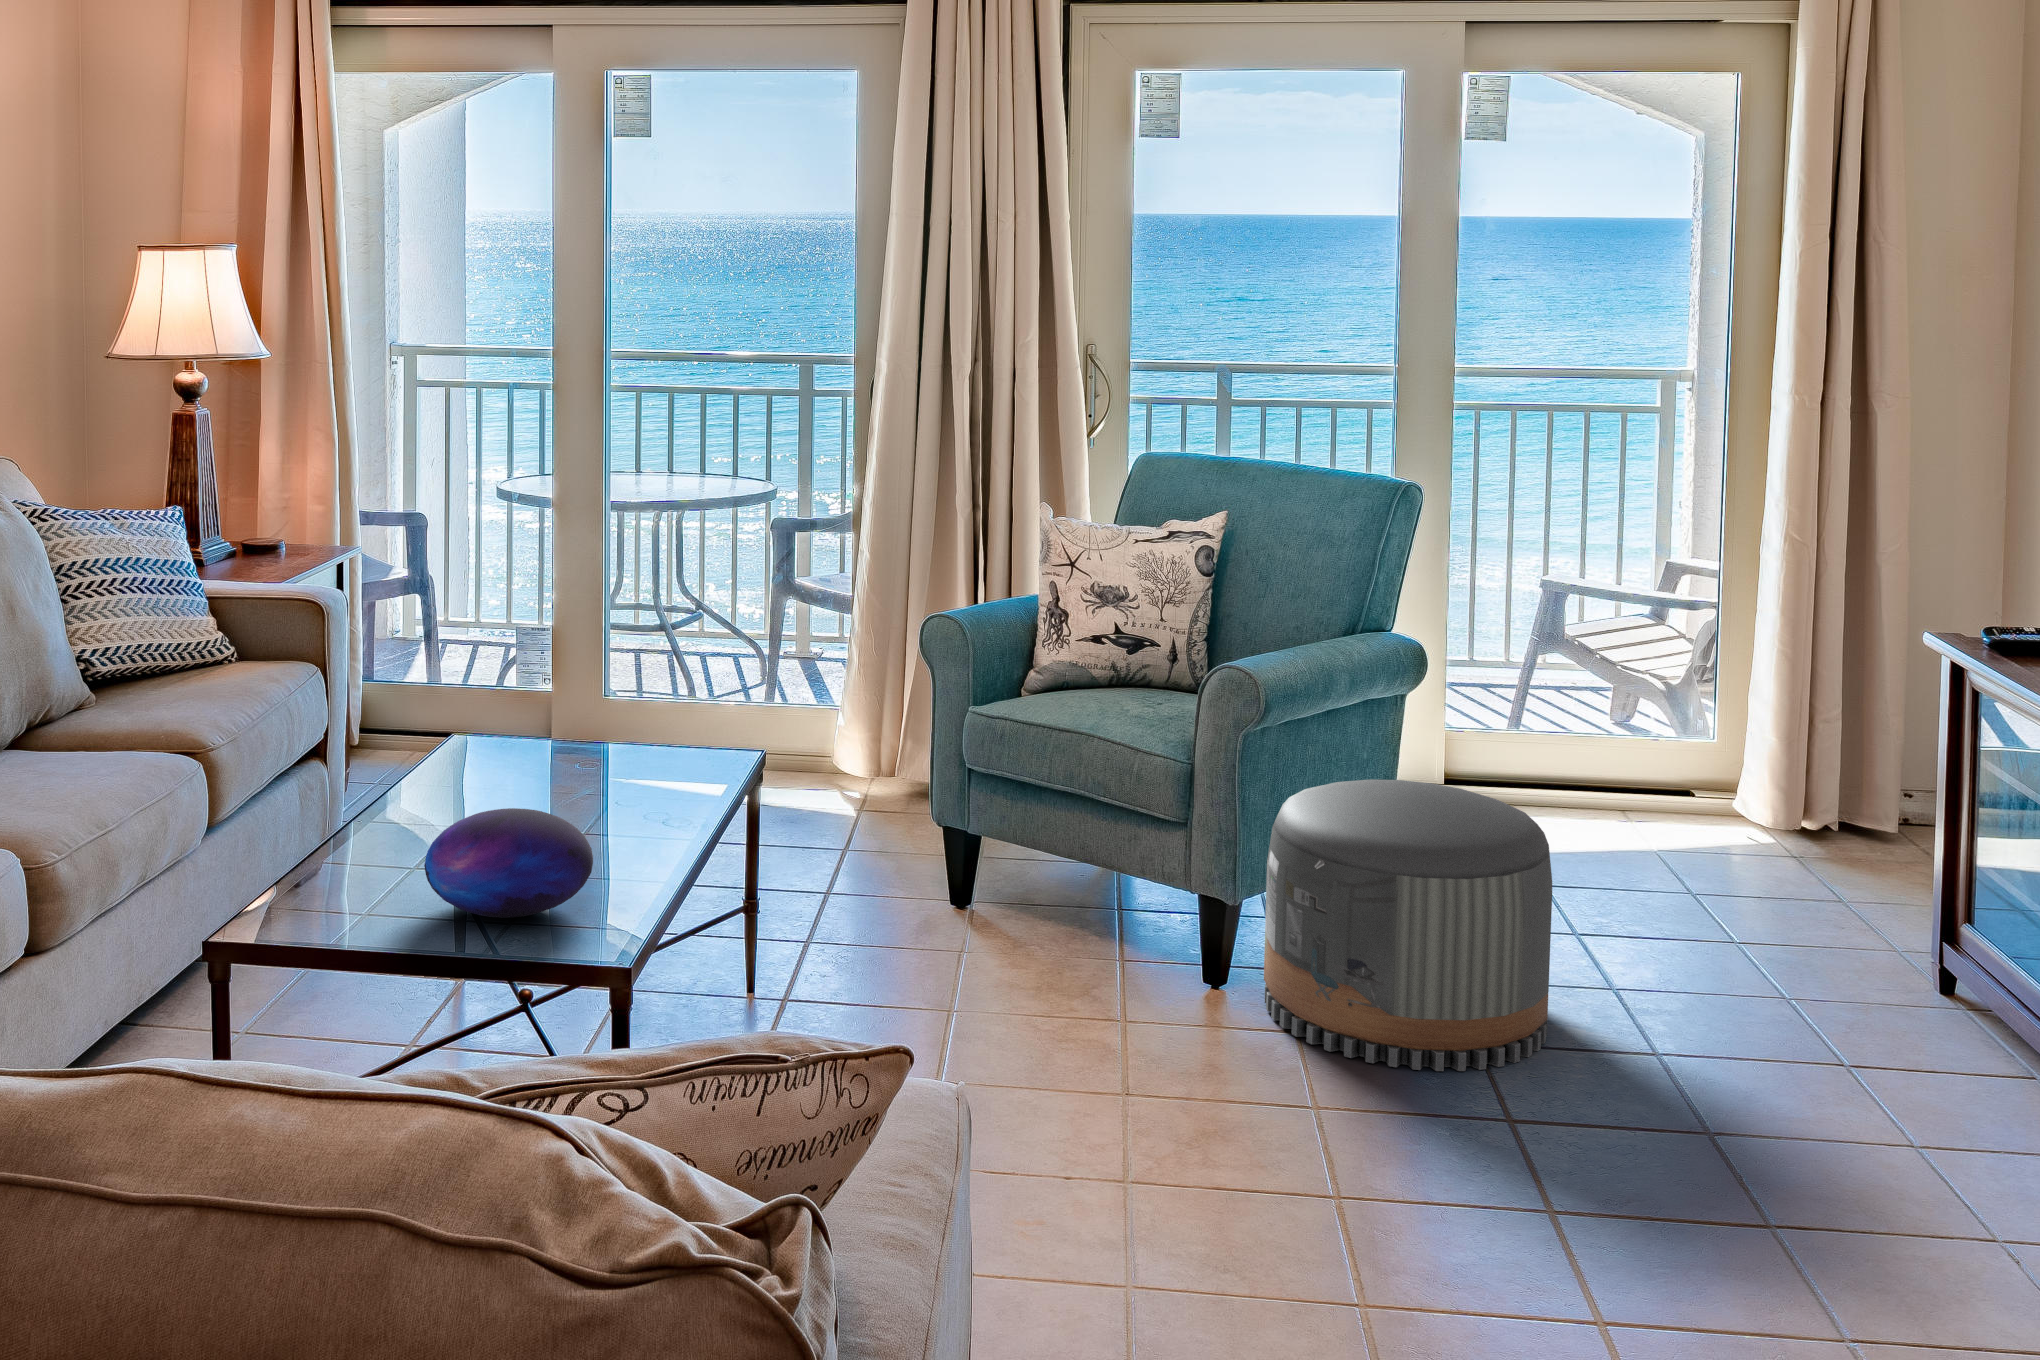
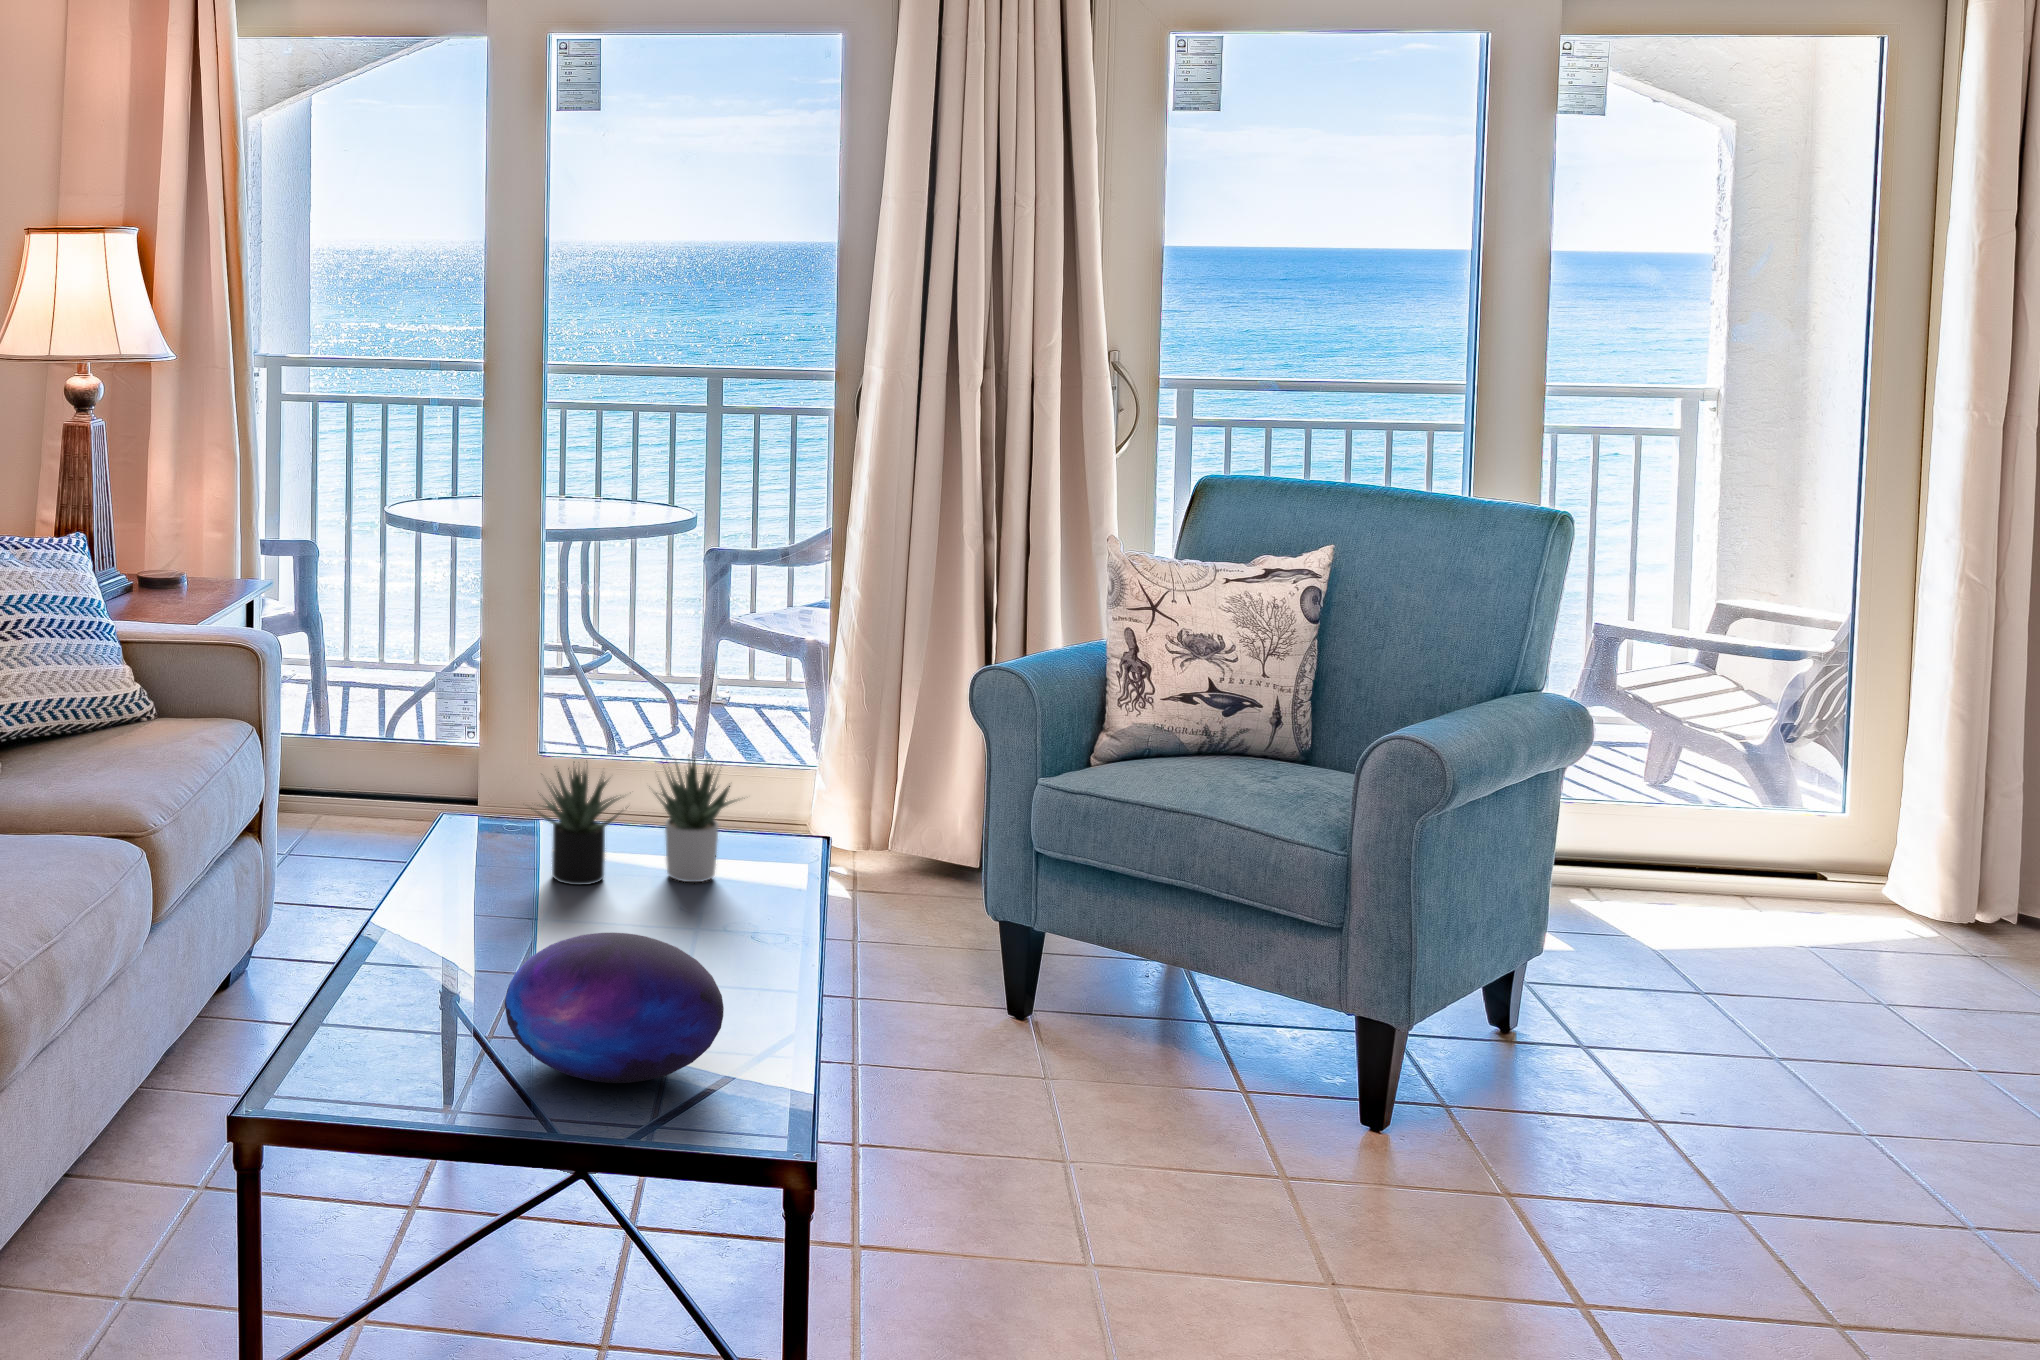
succulent plant: none [506,680,694,789] -> present [531,753,739,885]
pouf: present [1264,779,1552,1071] -> none [1447,876,1841,1255]

